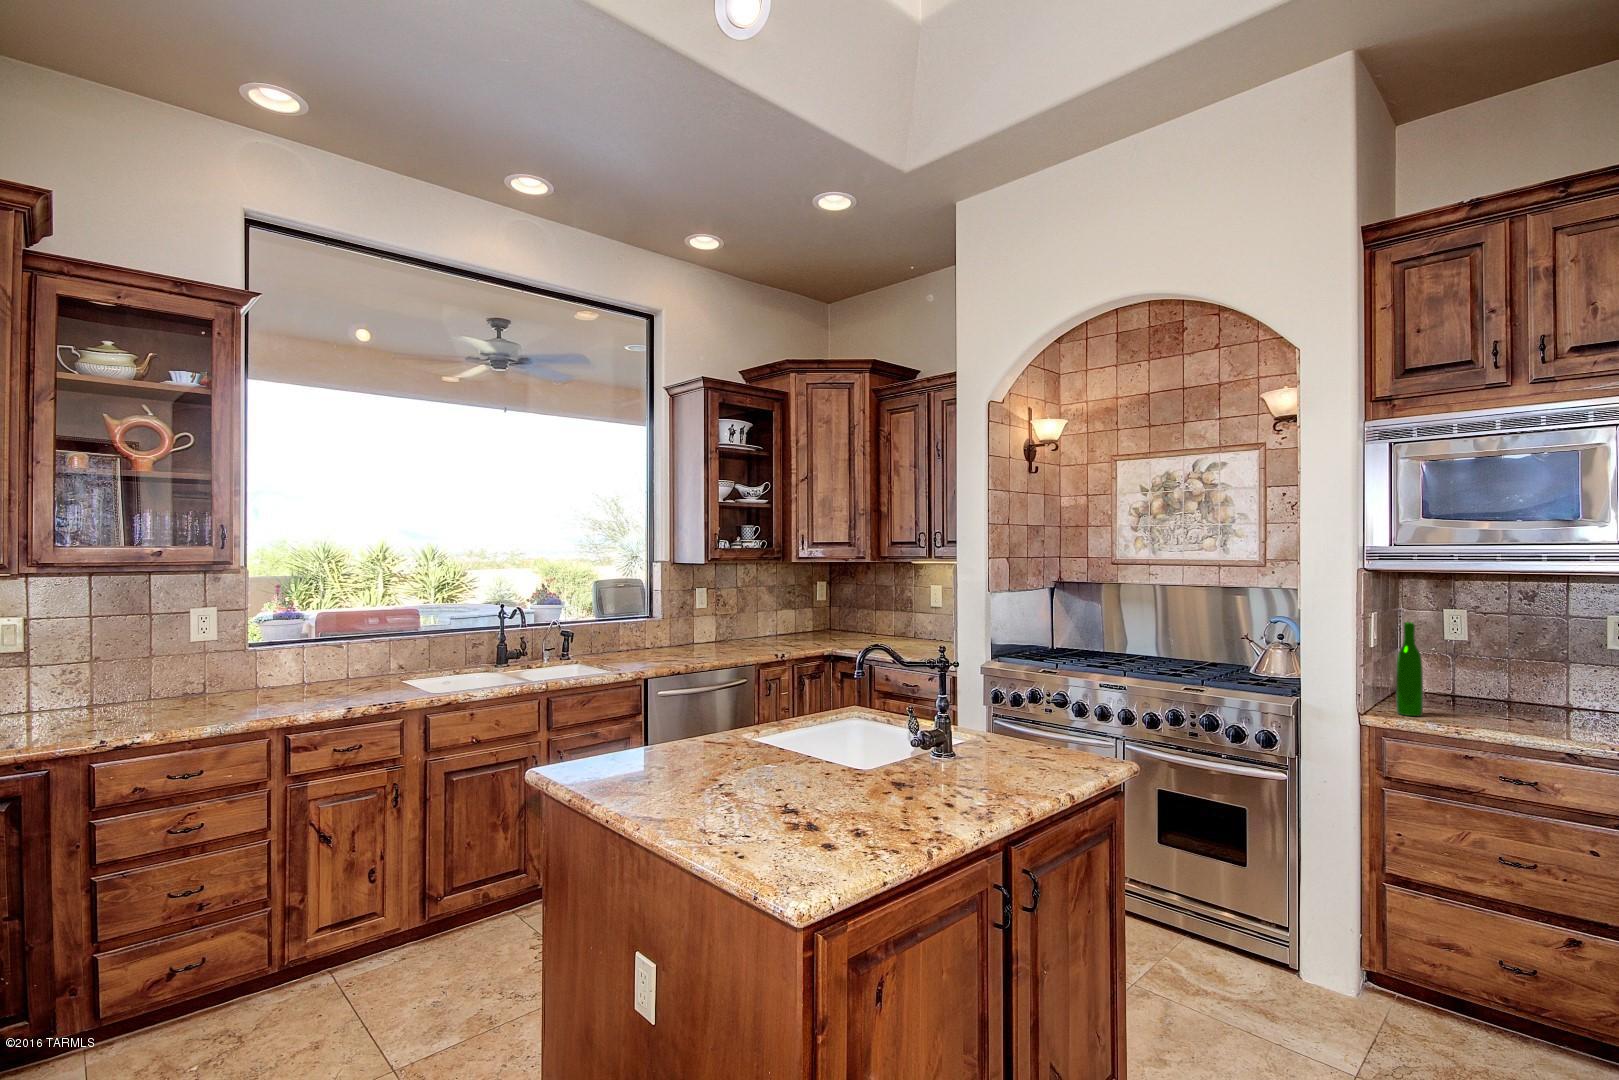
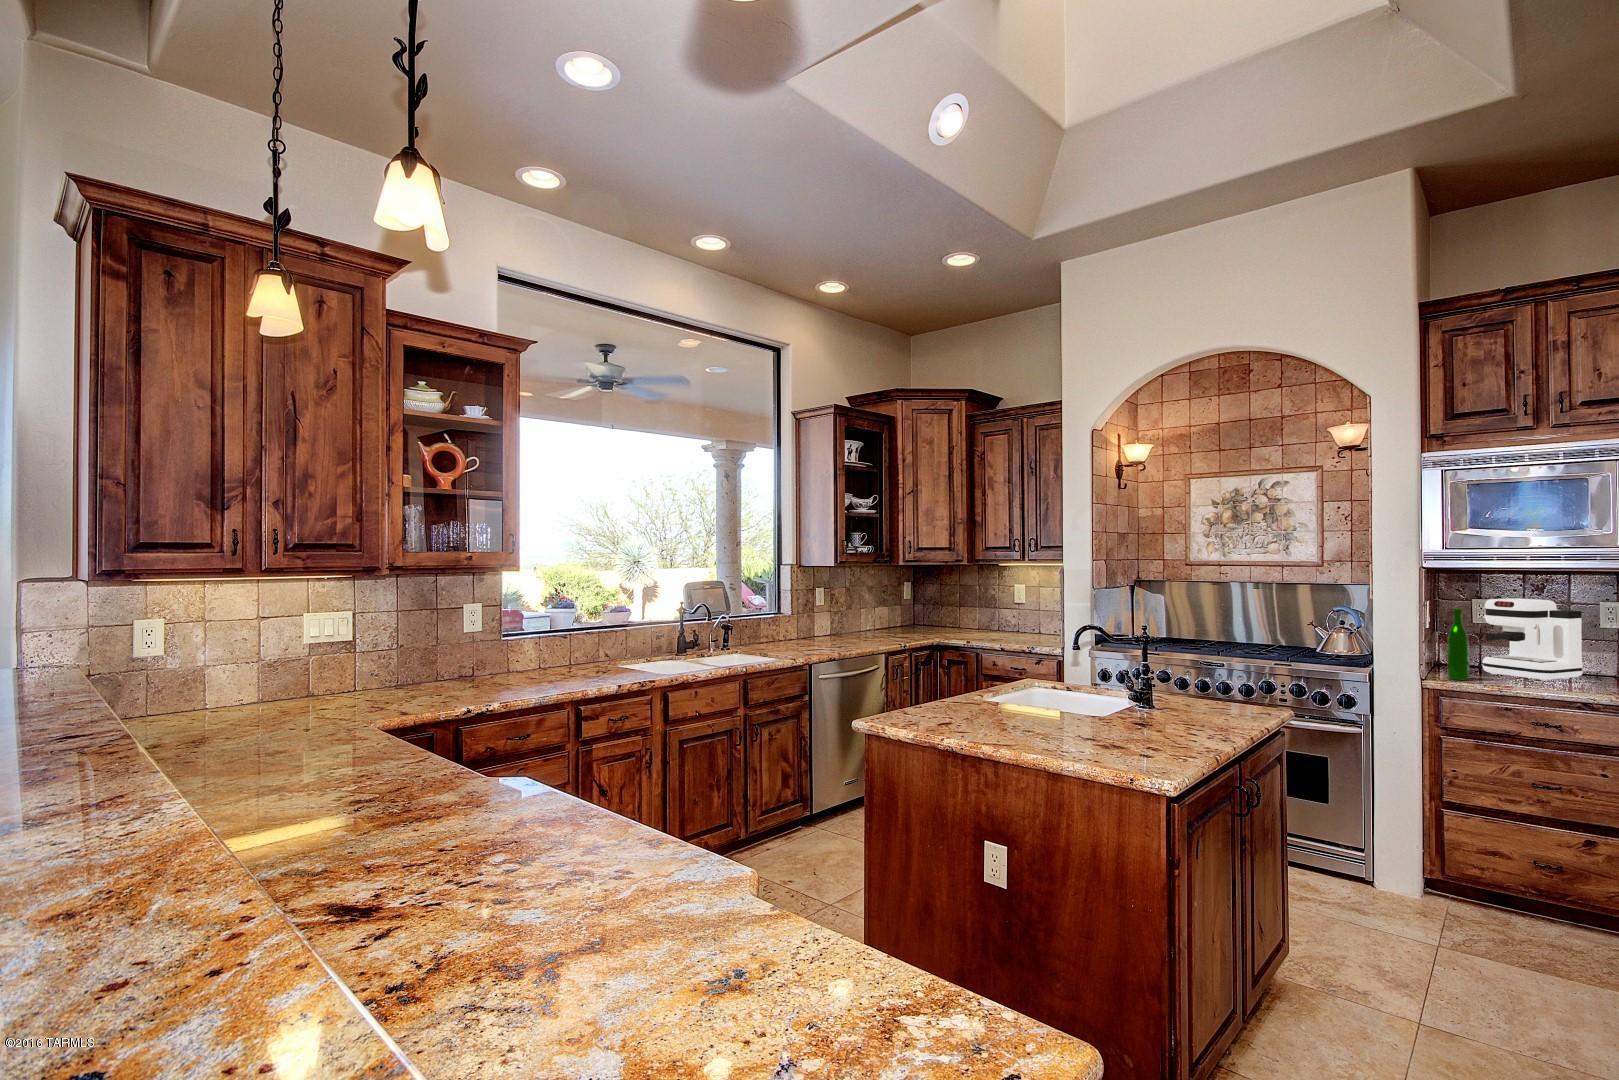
coffee maker: none [1447,609,1579,720] -> present [1483,598,1583,681]

